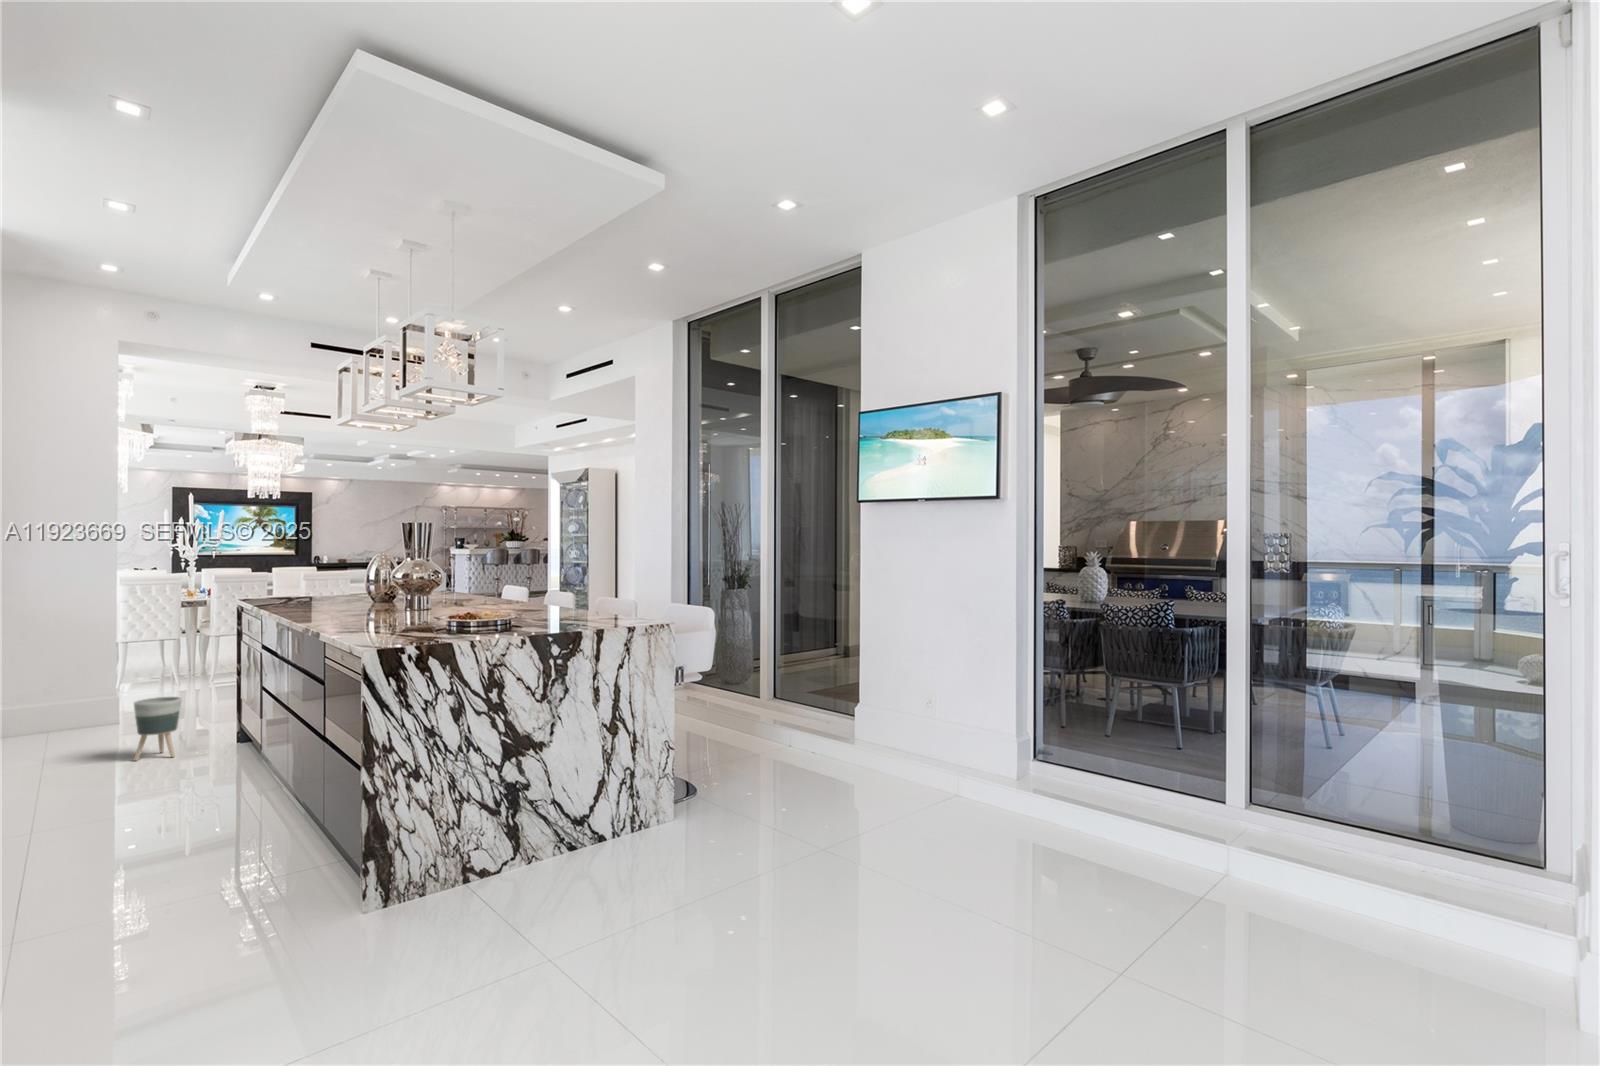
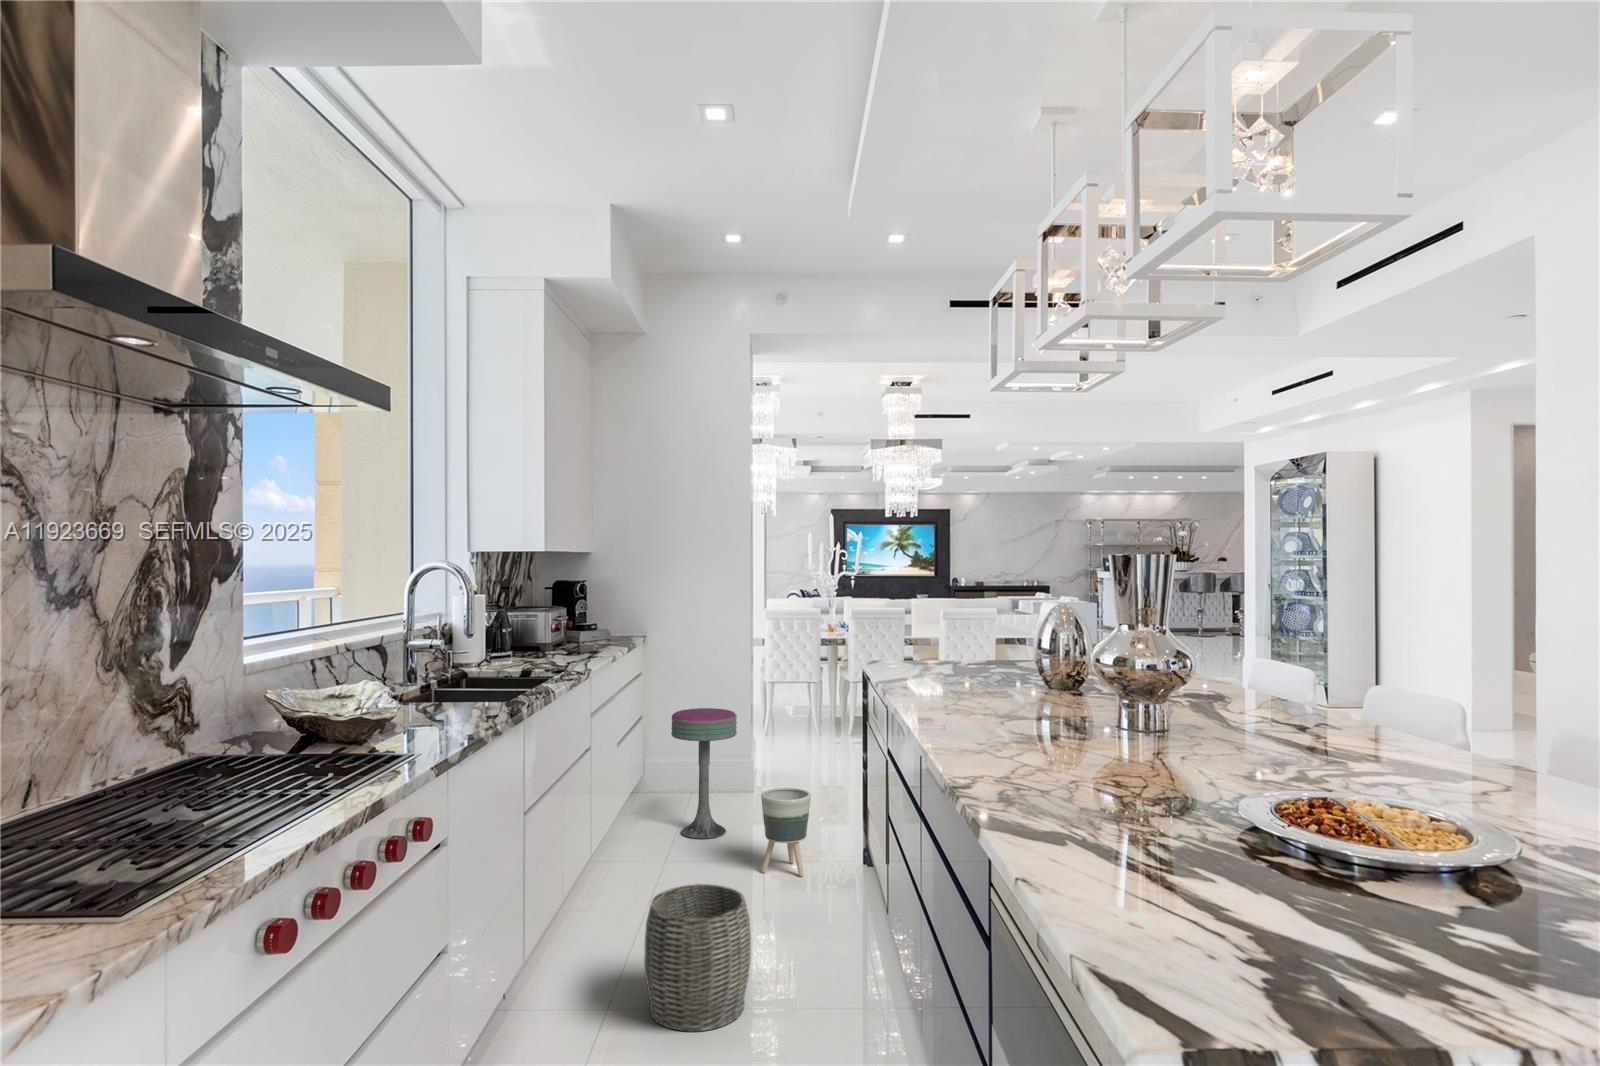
bar stool: none [28,649,101,755] -> present [671,708,737,839]
woven basket: none [47,743,143,834] -> present [644,884,751,1031]

